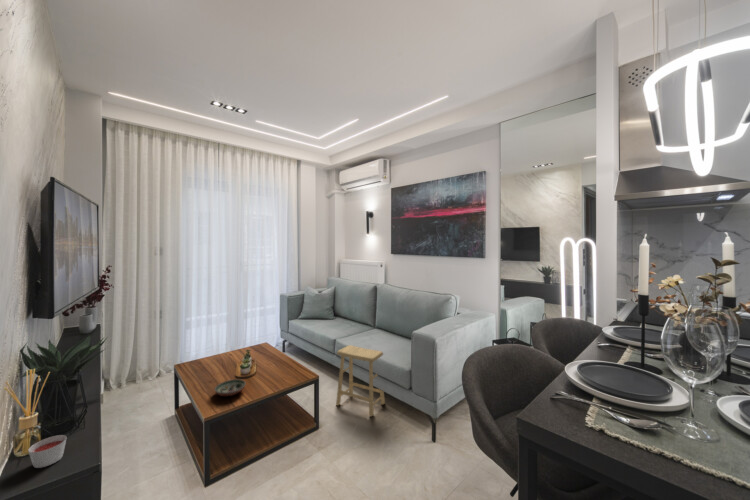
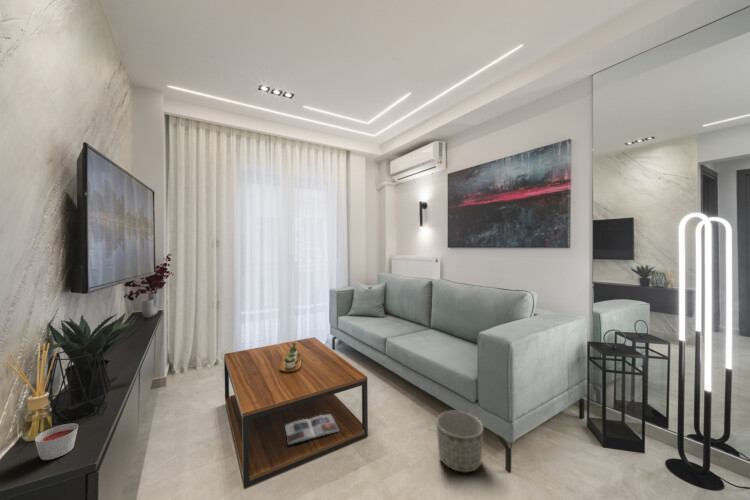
footstool: present [336,345,385,416] -> none [387,345,444,430]
decorative bowl: present [215,379,246,396] -> none [255,374,288,392]
planter: none [378,398,415,446] -> present [436,411,483,472]
magazine: none [241,412,294,442] -> present [285,414,339,444]

